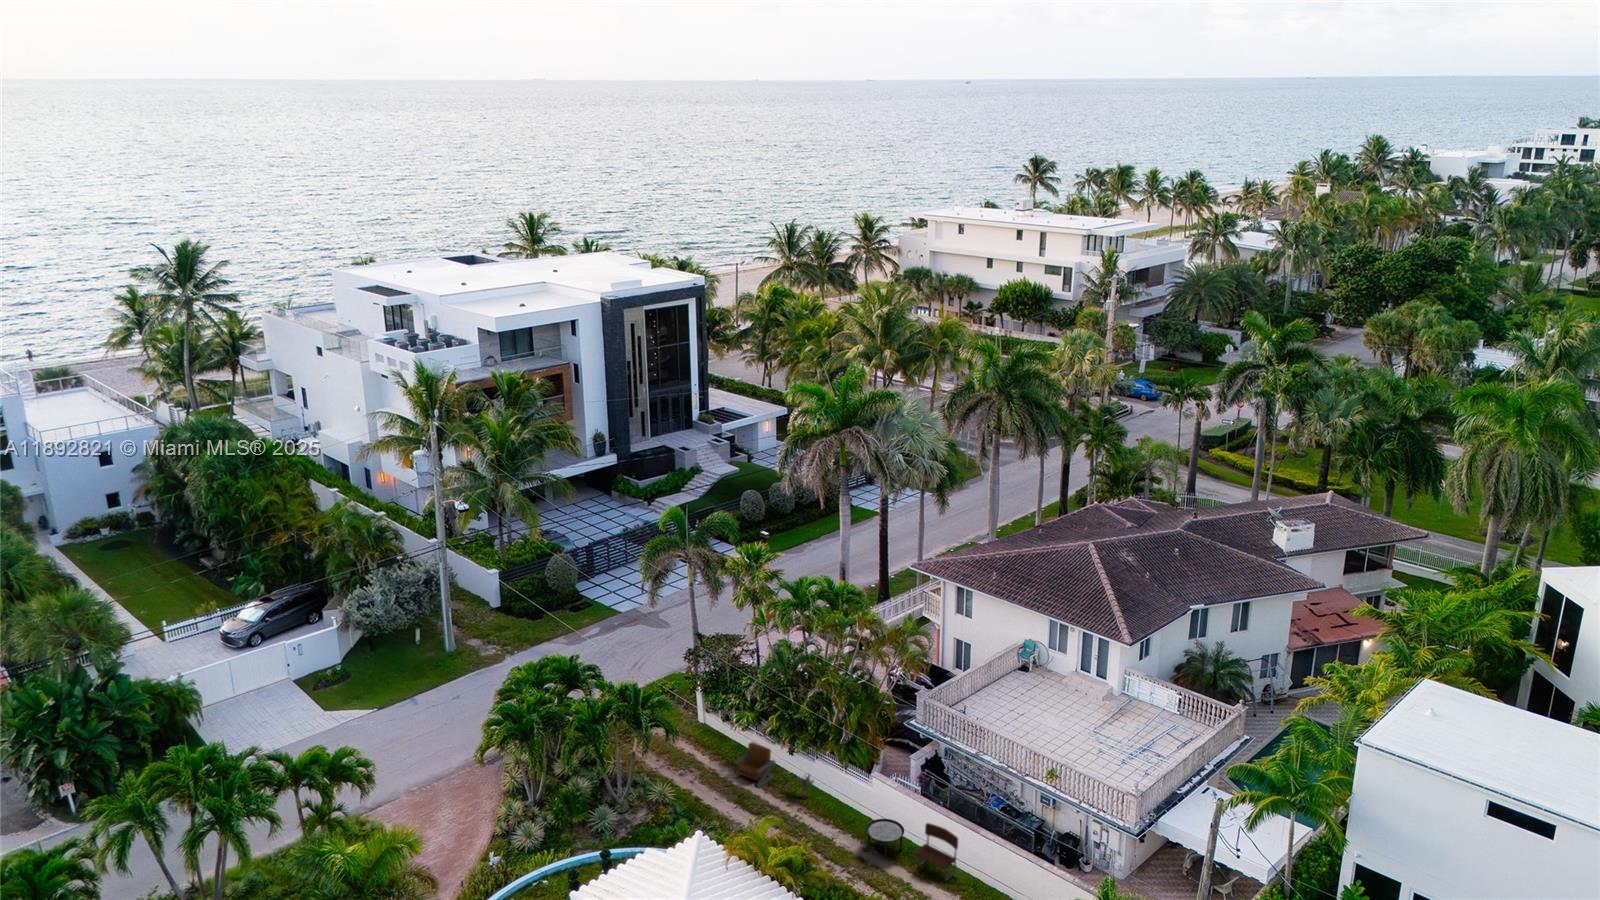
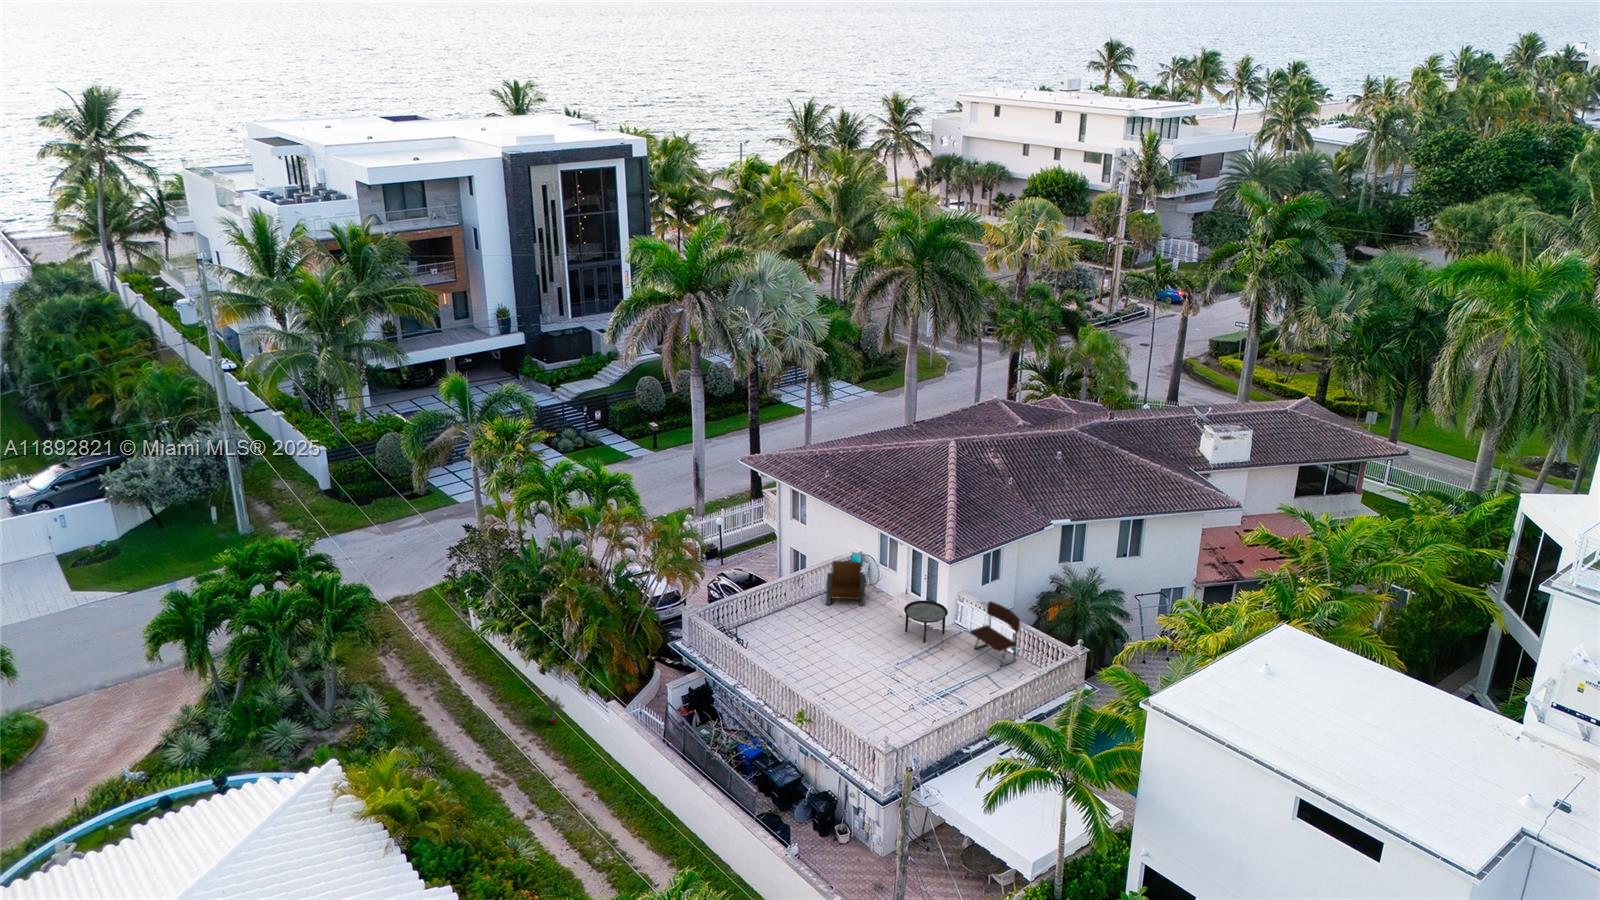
lounge chair: present [734,742,775,787] -> present [826,561,866,606]
round table: present [866,819,904,860] -> present [904,601,948,643]
bench: present [914,823,958,881] -> present [970,601,1020,666]

